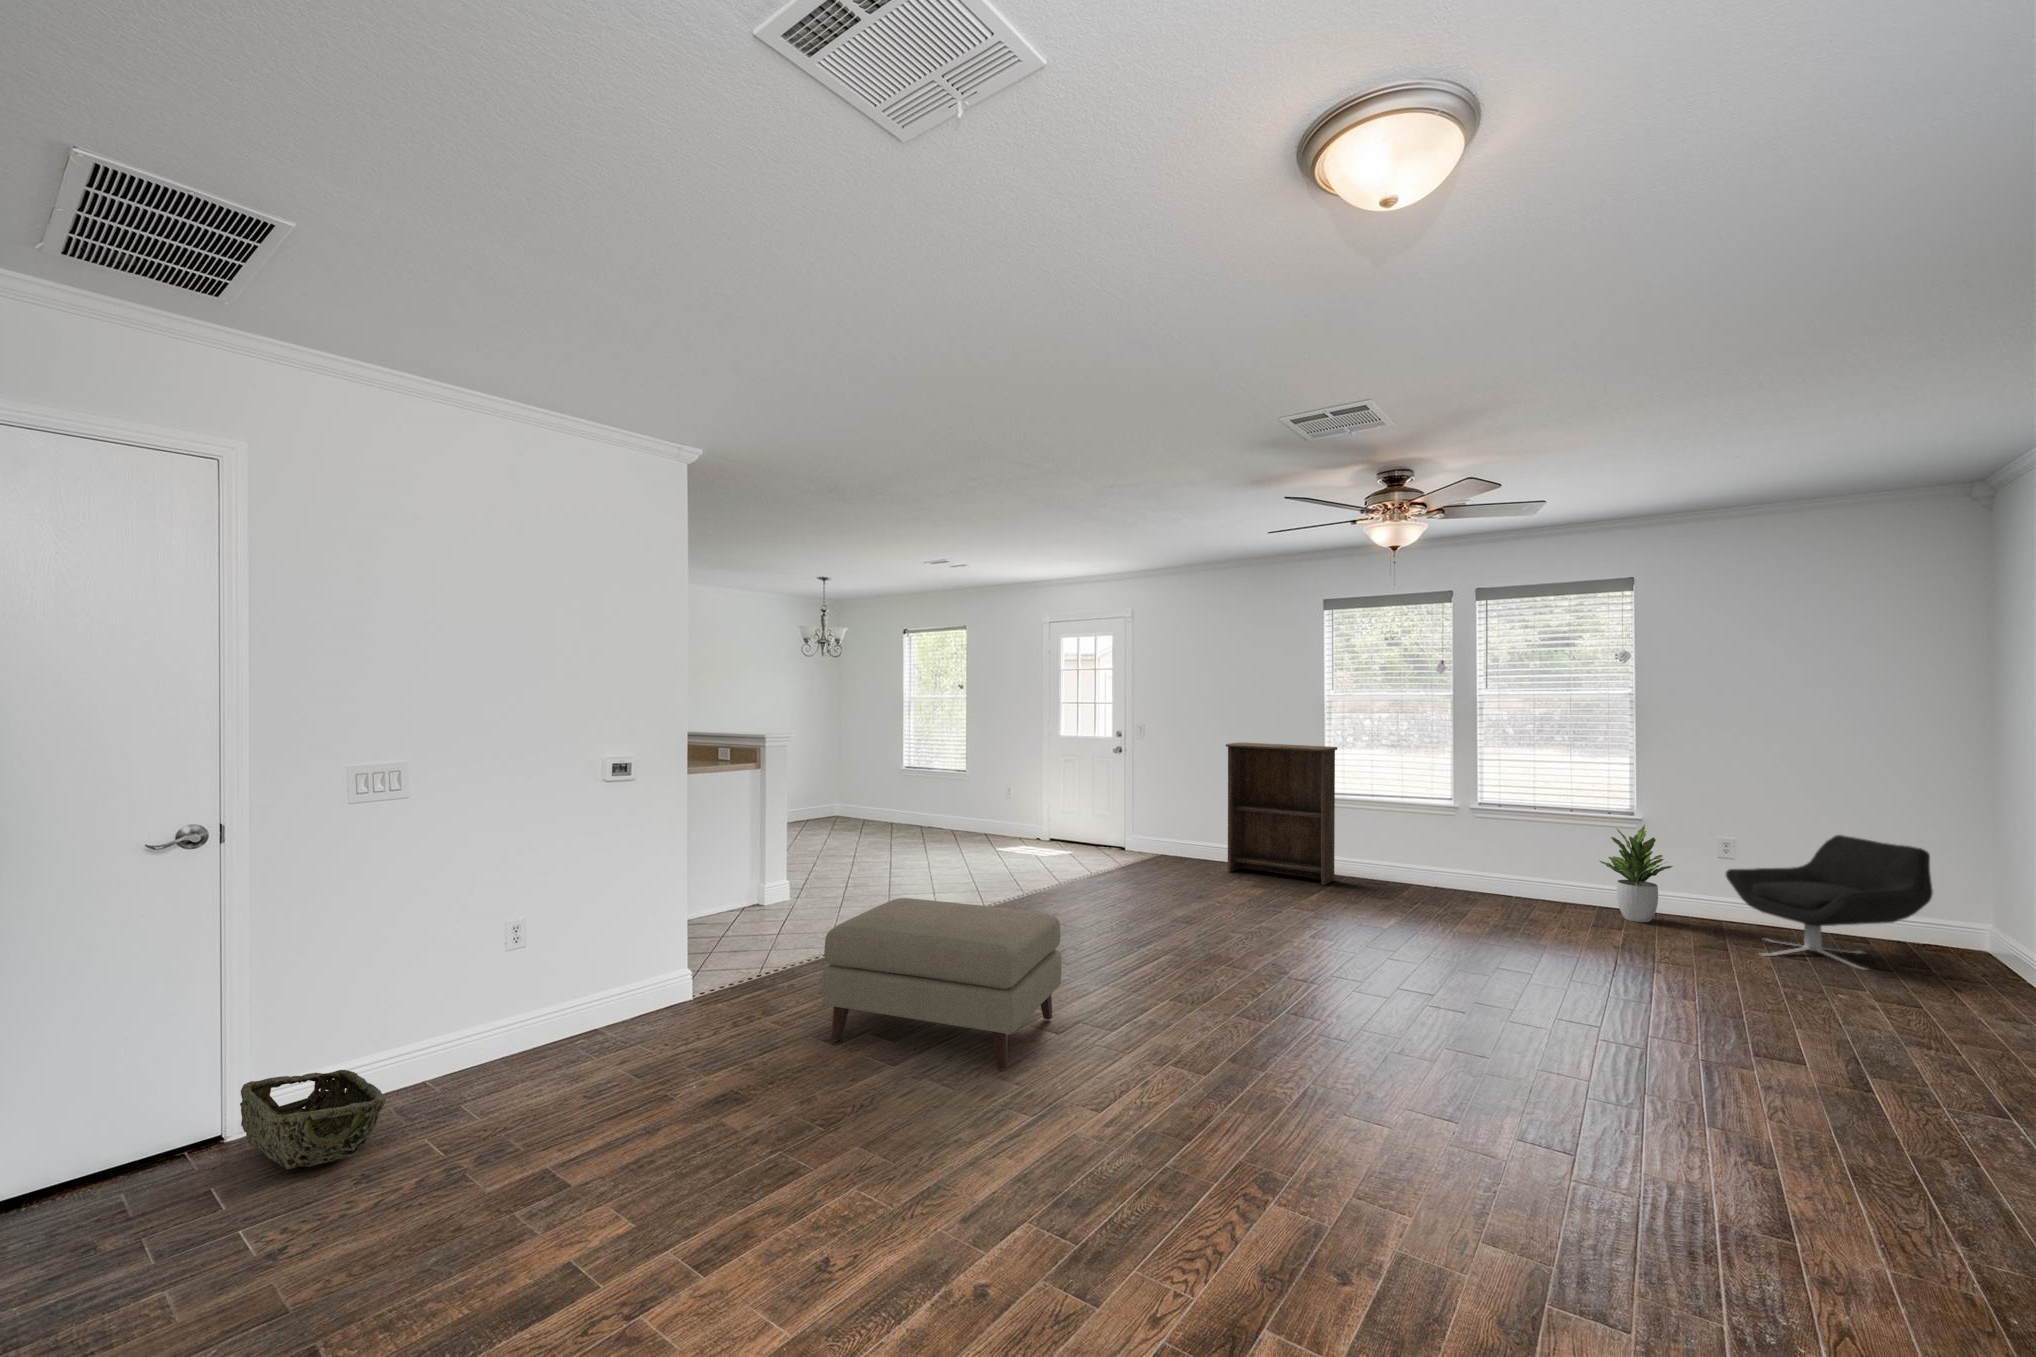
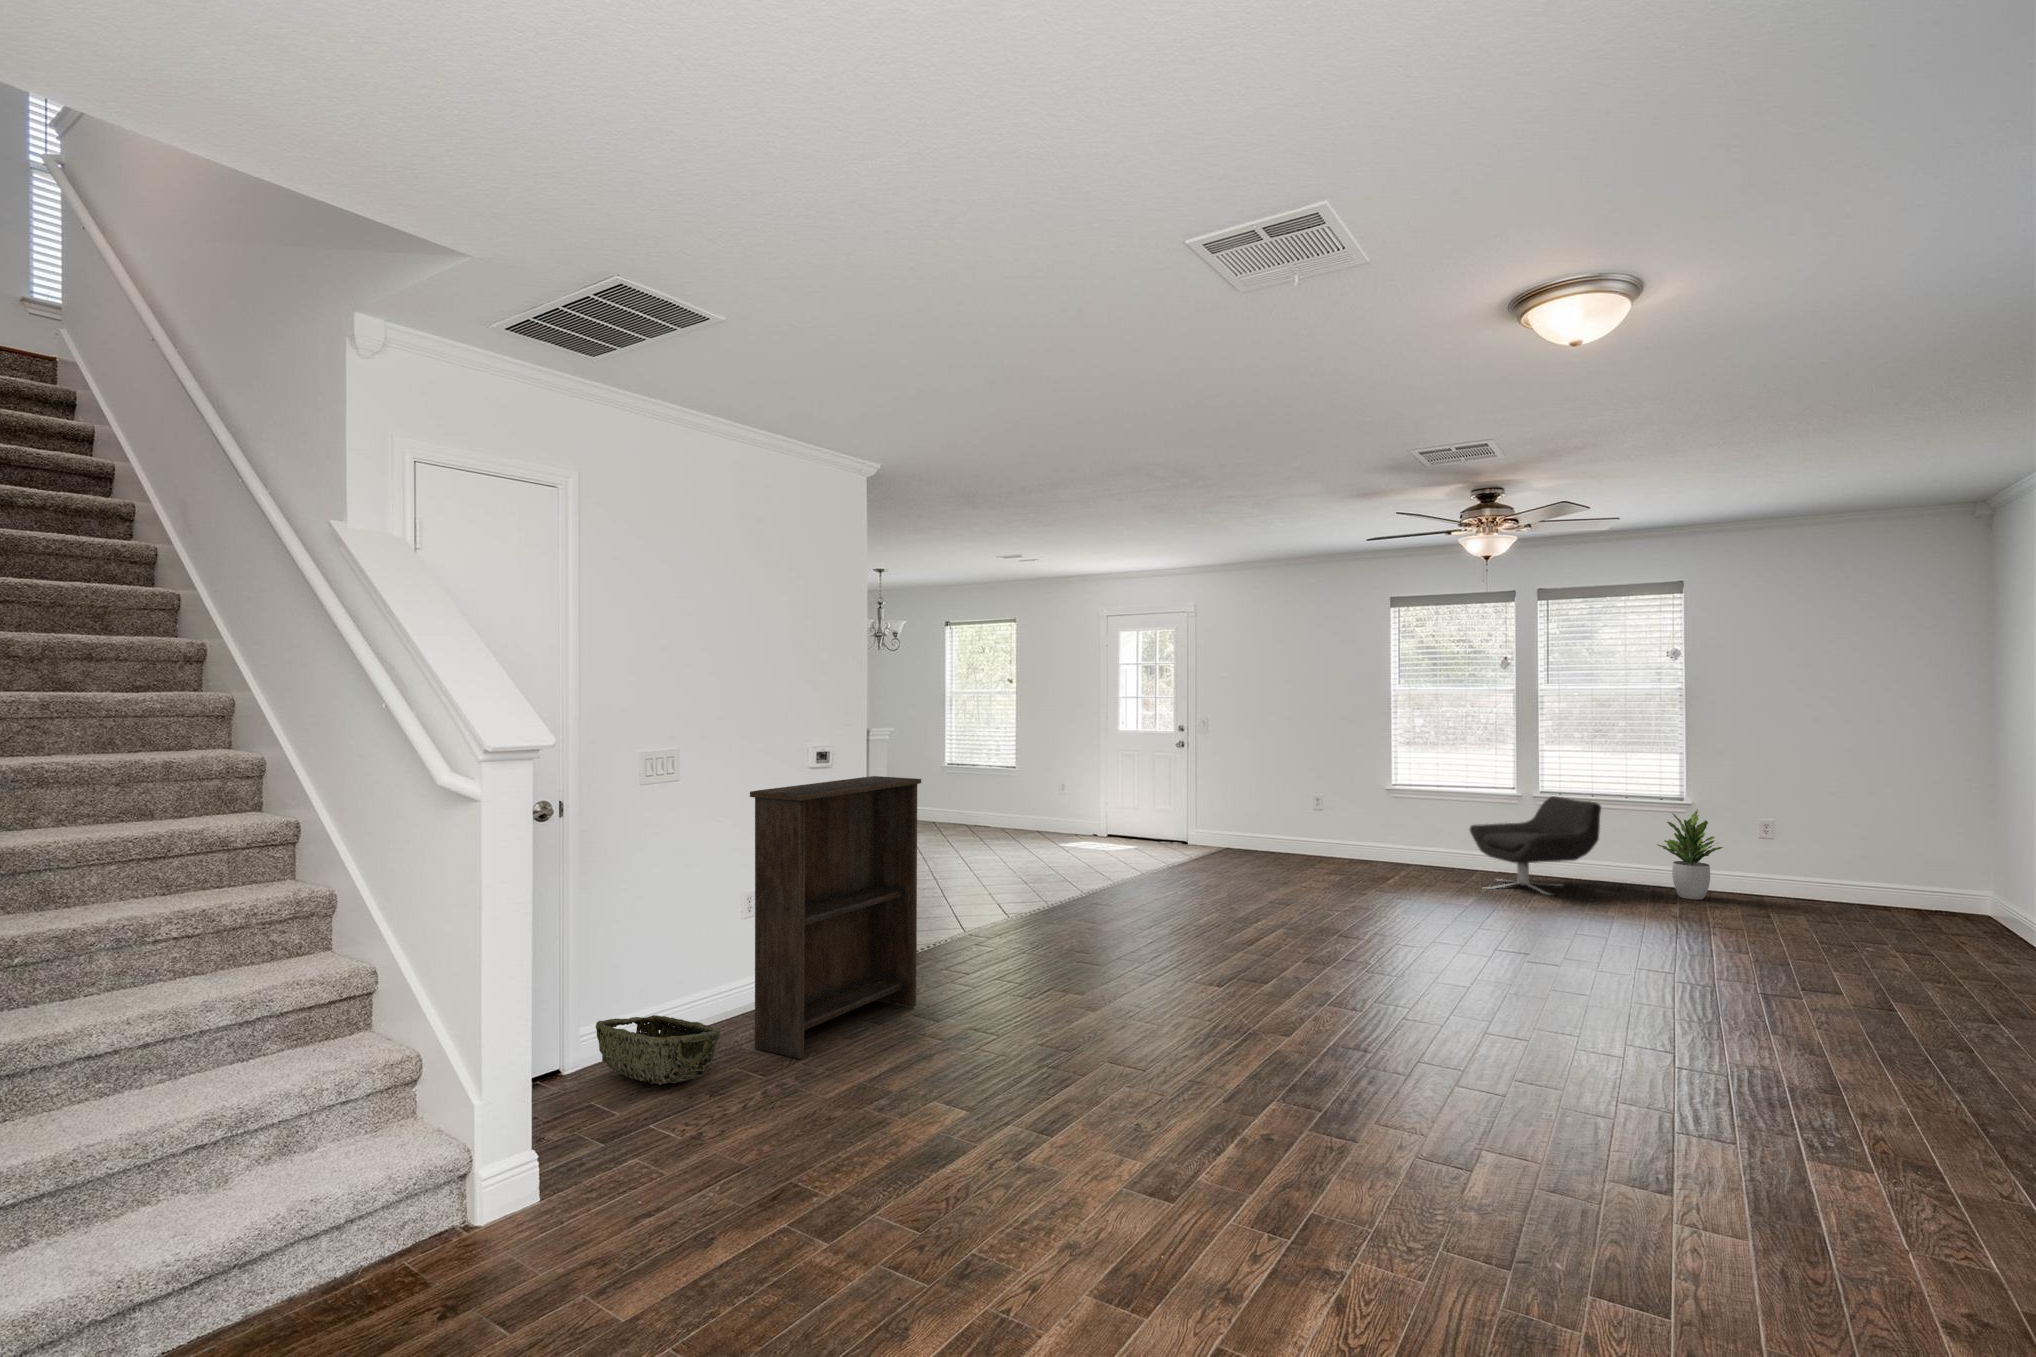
bookshelf: present [1226,742,1337,885] -> present [750,776,921,1059]
lounge chair: present [1726,835,1933,970] -> present [1470,796,1601,895]
ottoman: present [823,898,1061,1070] -> none [1017,877,1215,1014]

